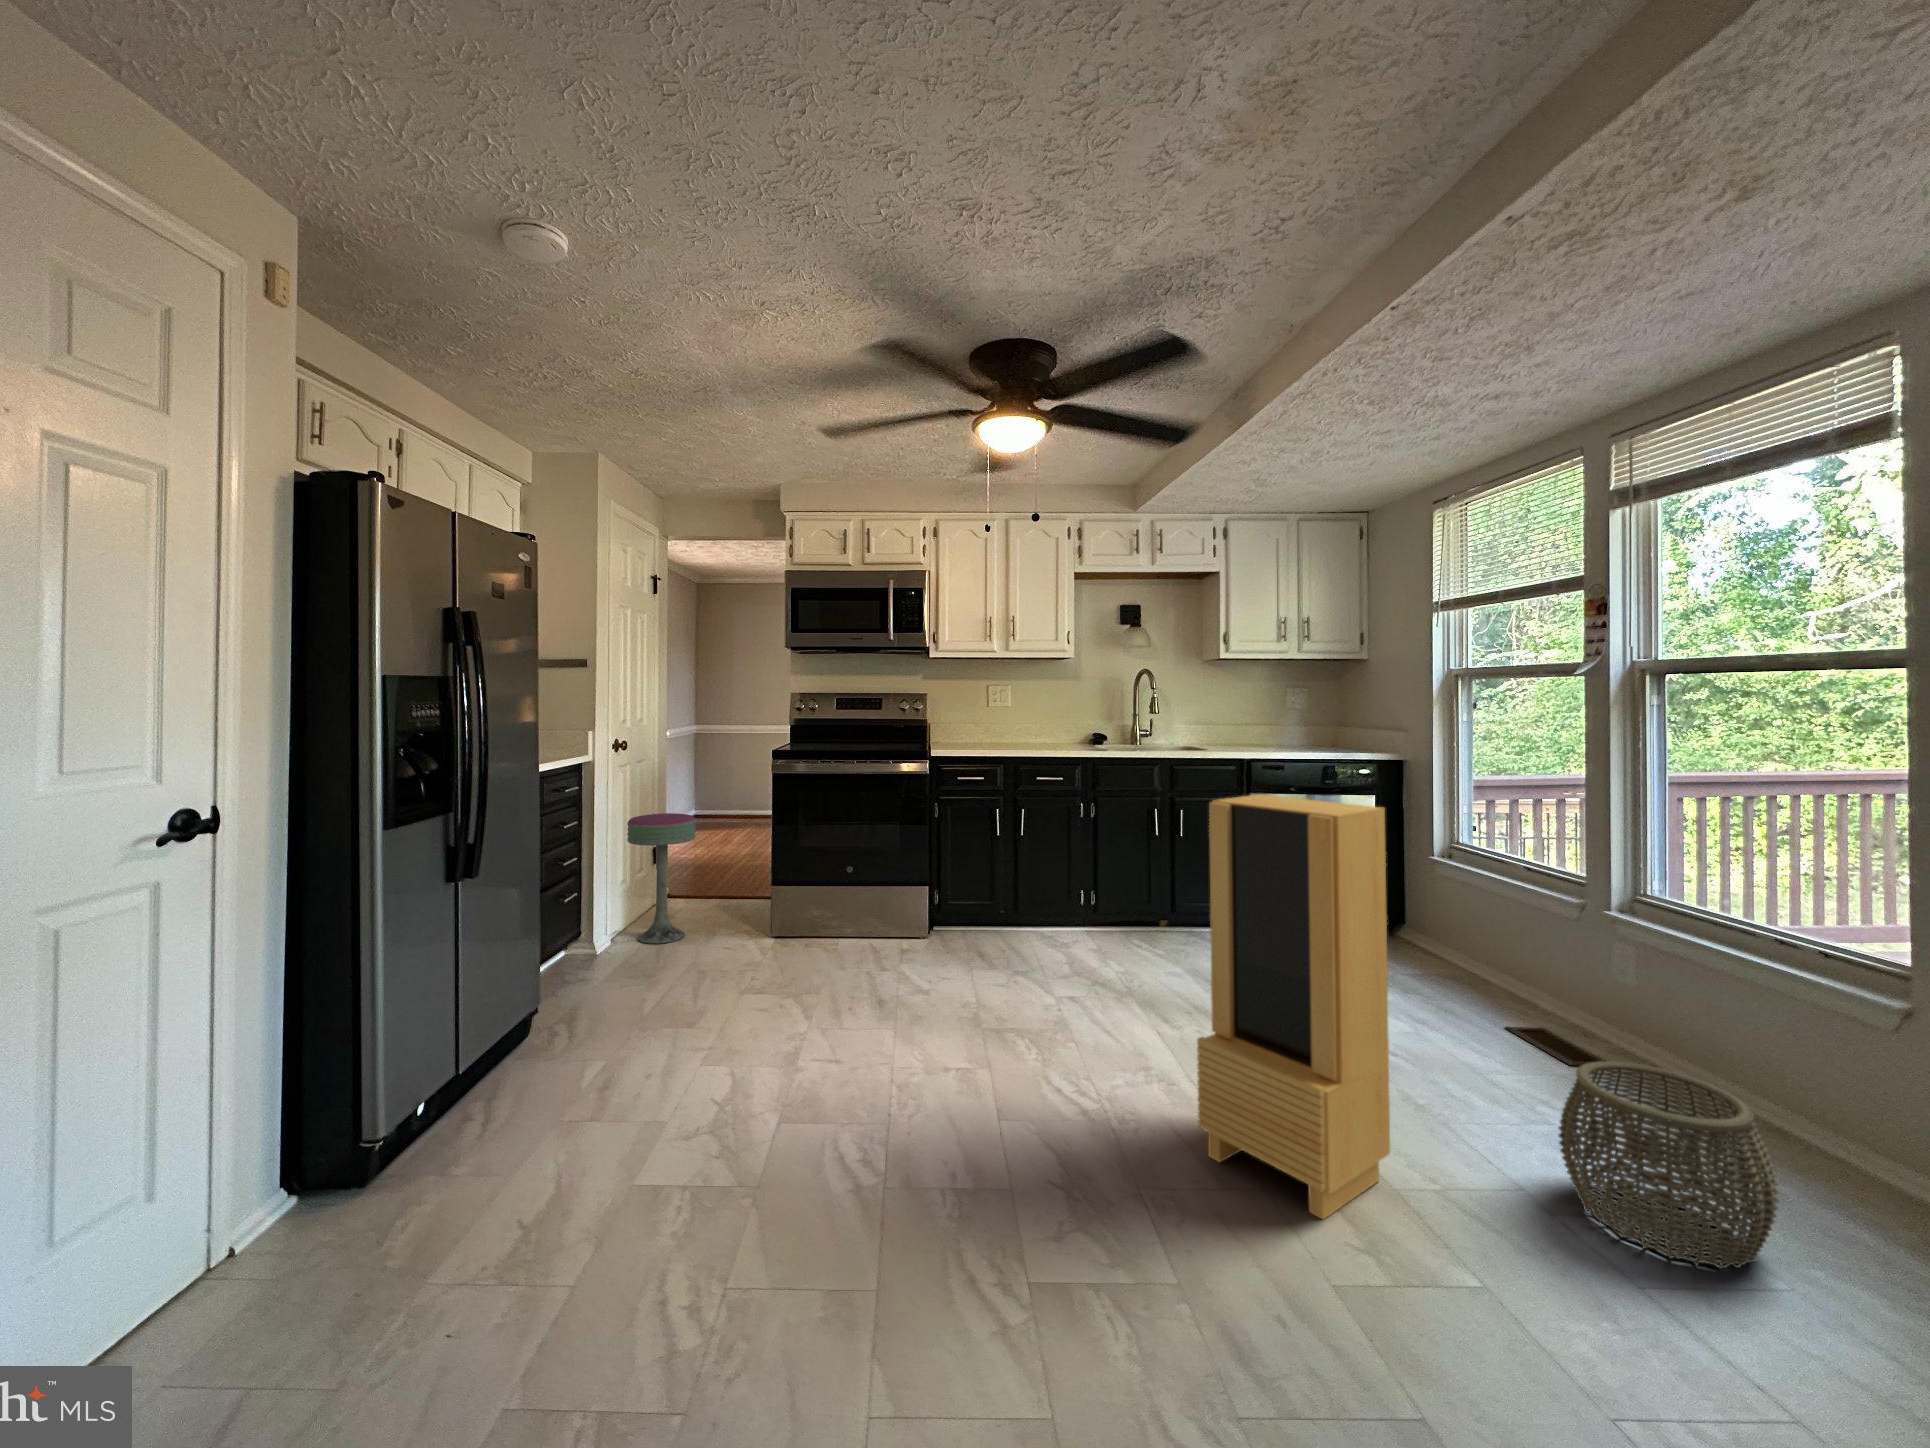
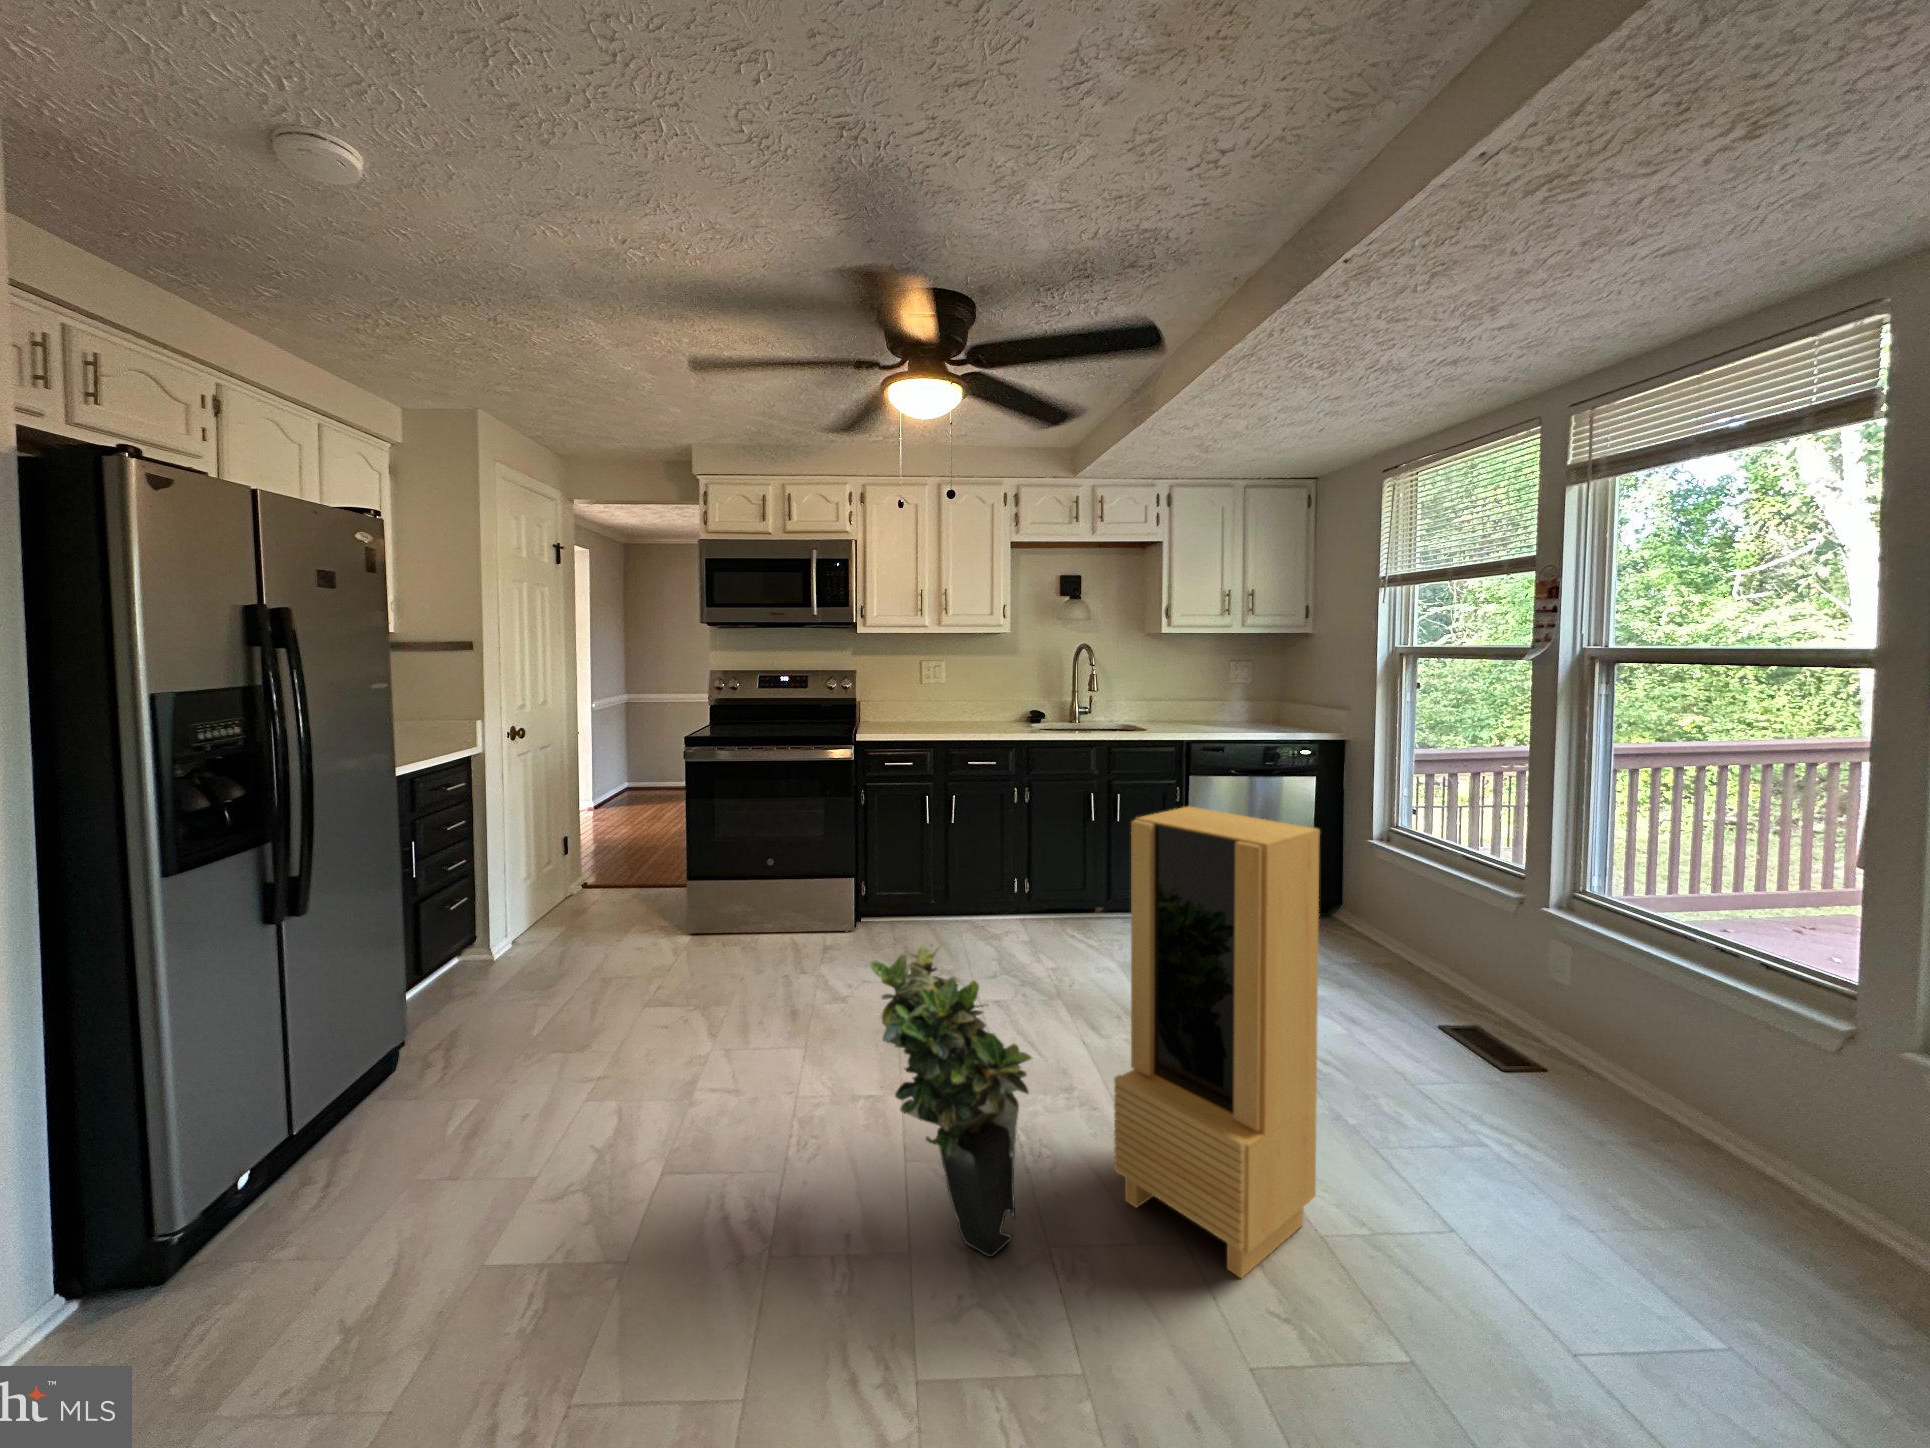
bar stool: present [627,813,696,944] -> none [526,805,603,947]
potted plant: none [973,914,1124,1196] -> present [869,945,1031,1258]
woven basket: present [1558,1061,1780,1269] -> none [1490,1094,1716,1325]

